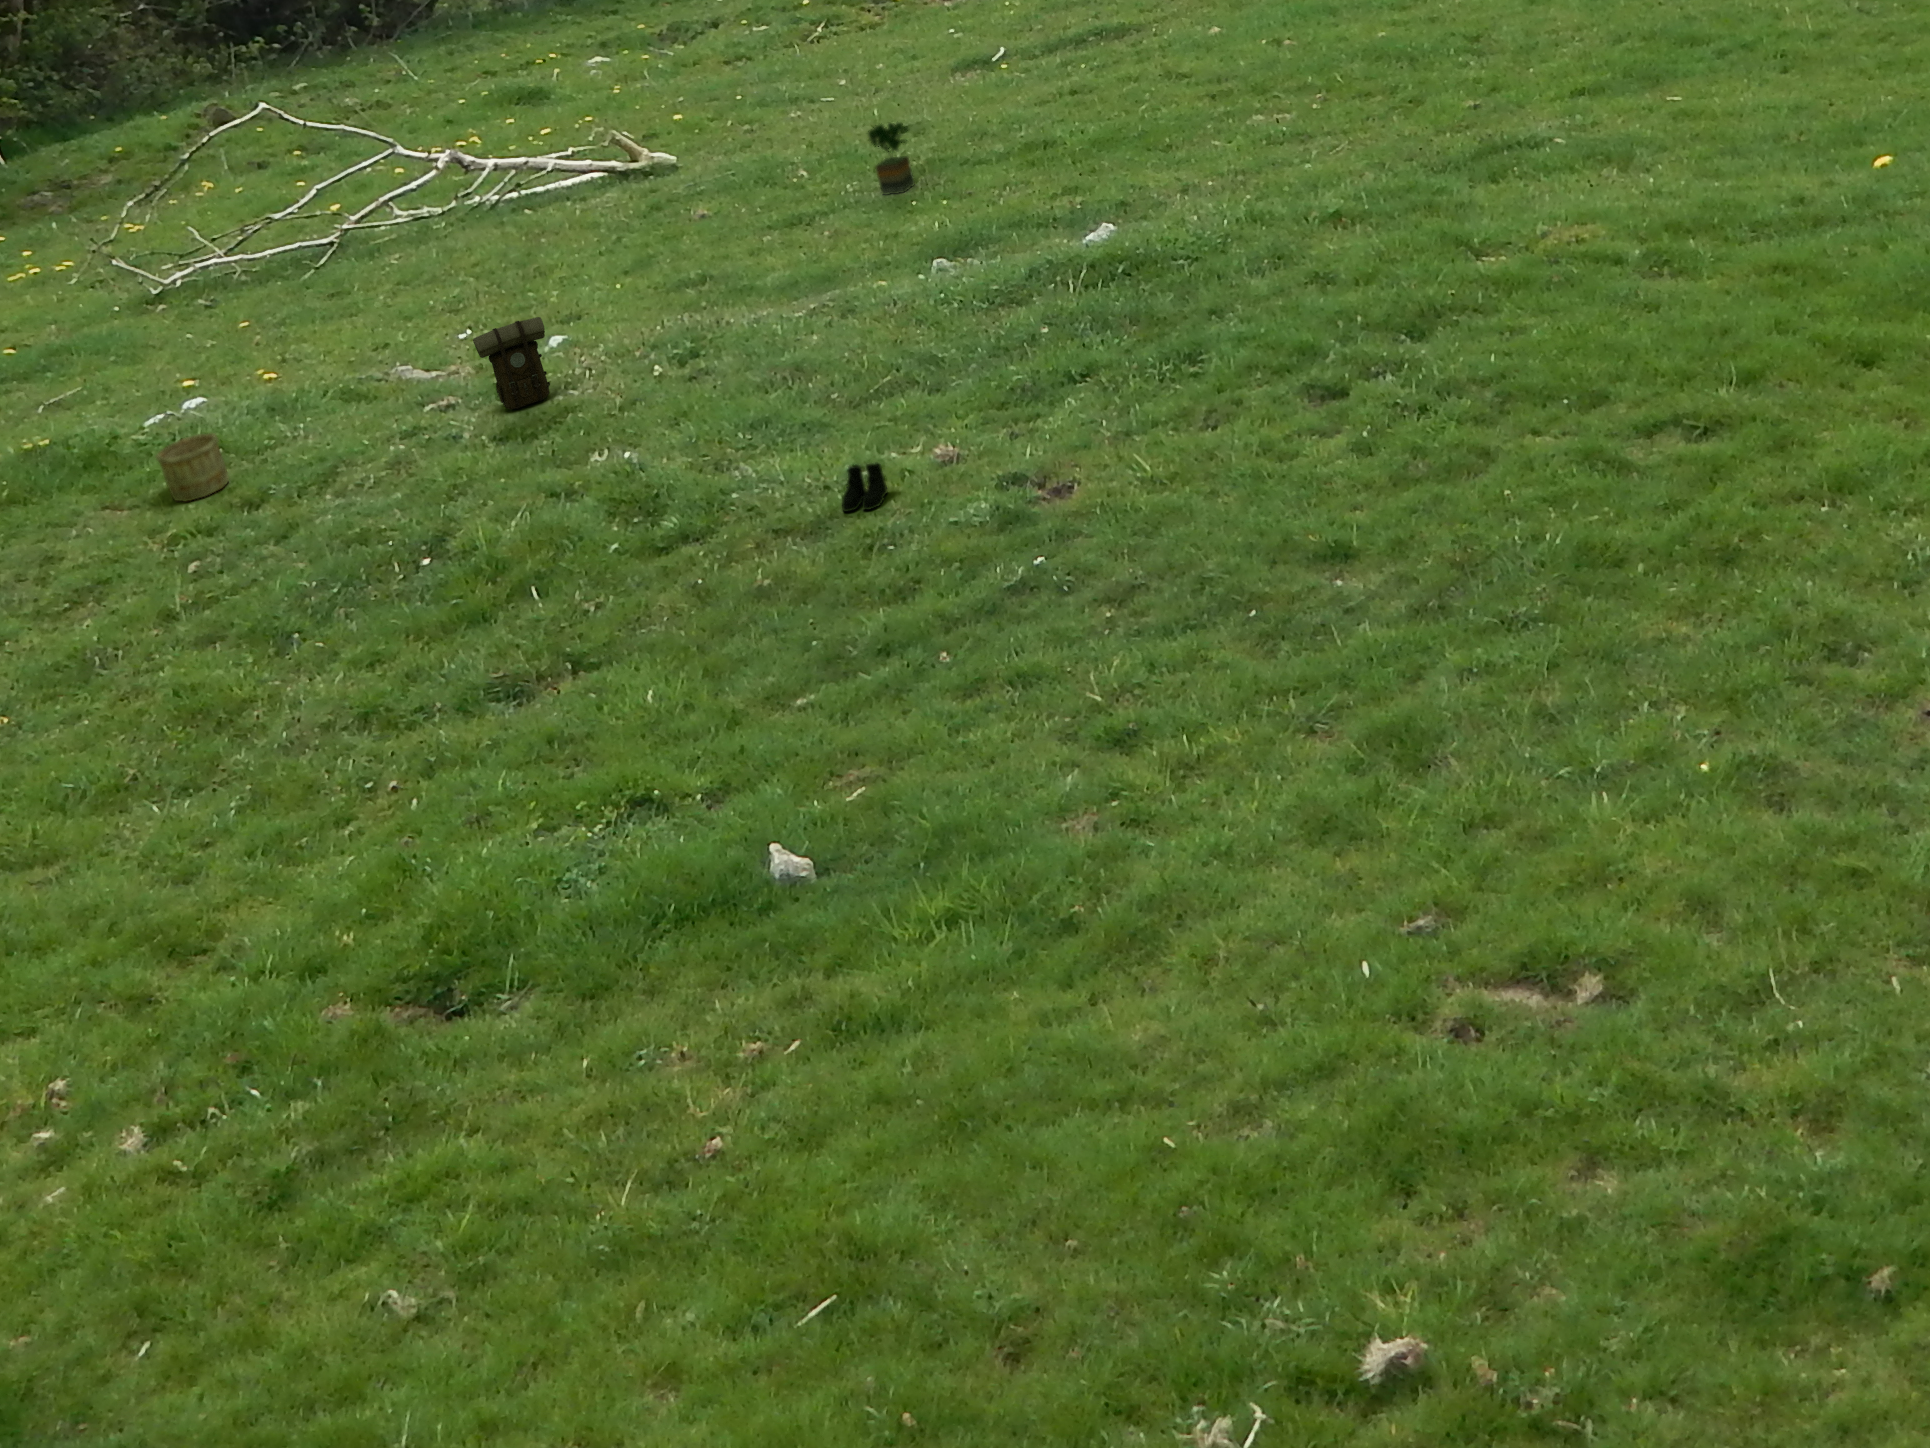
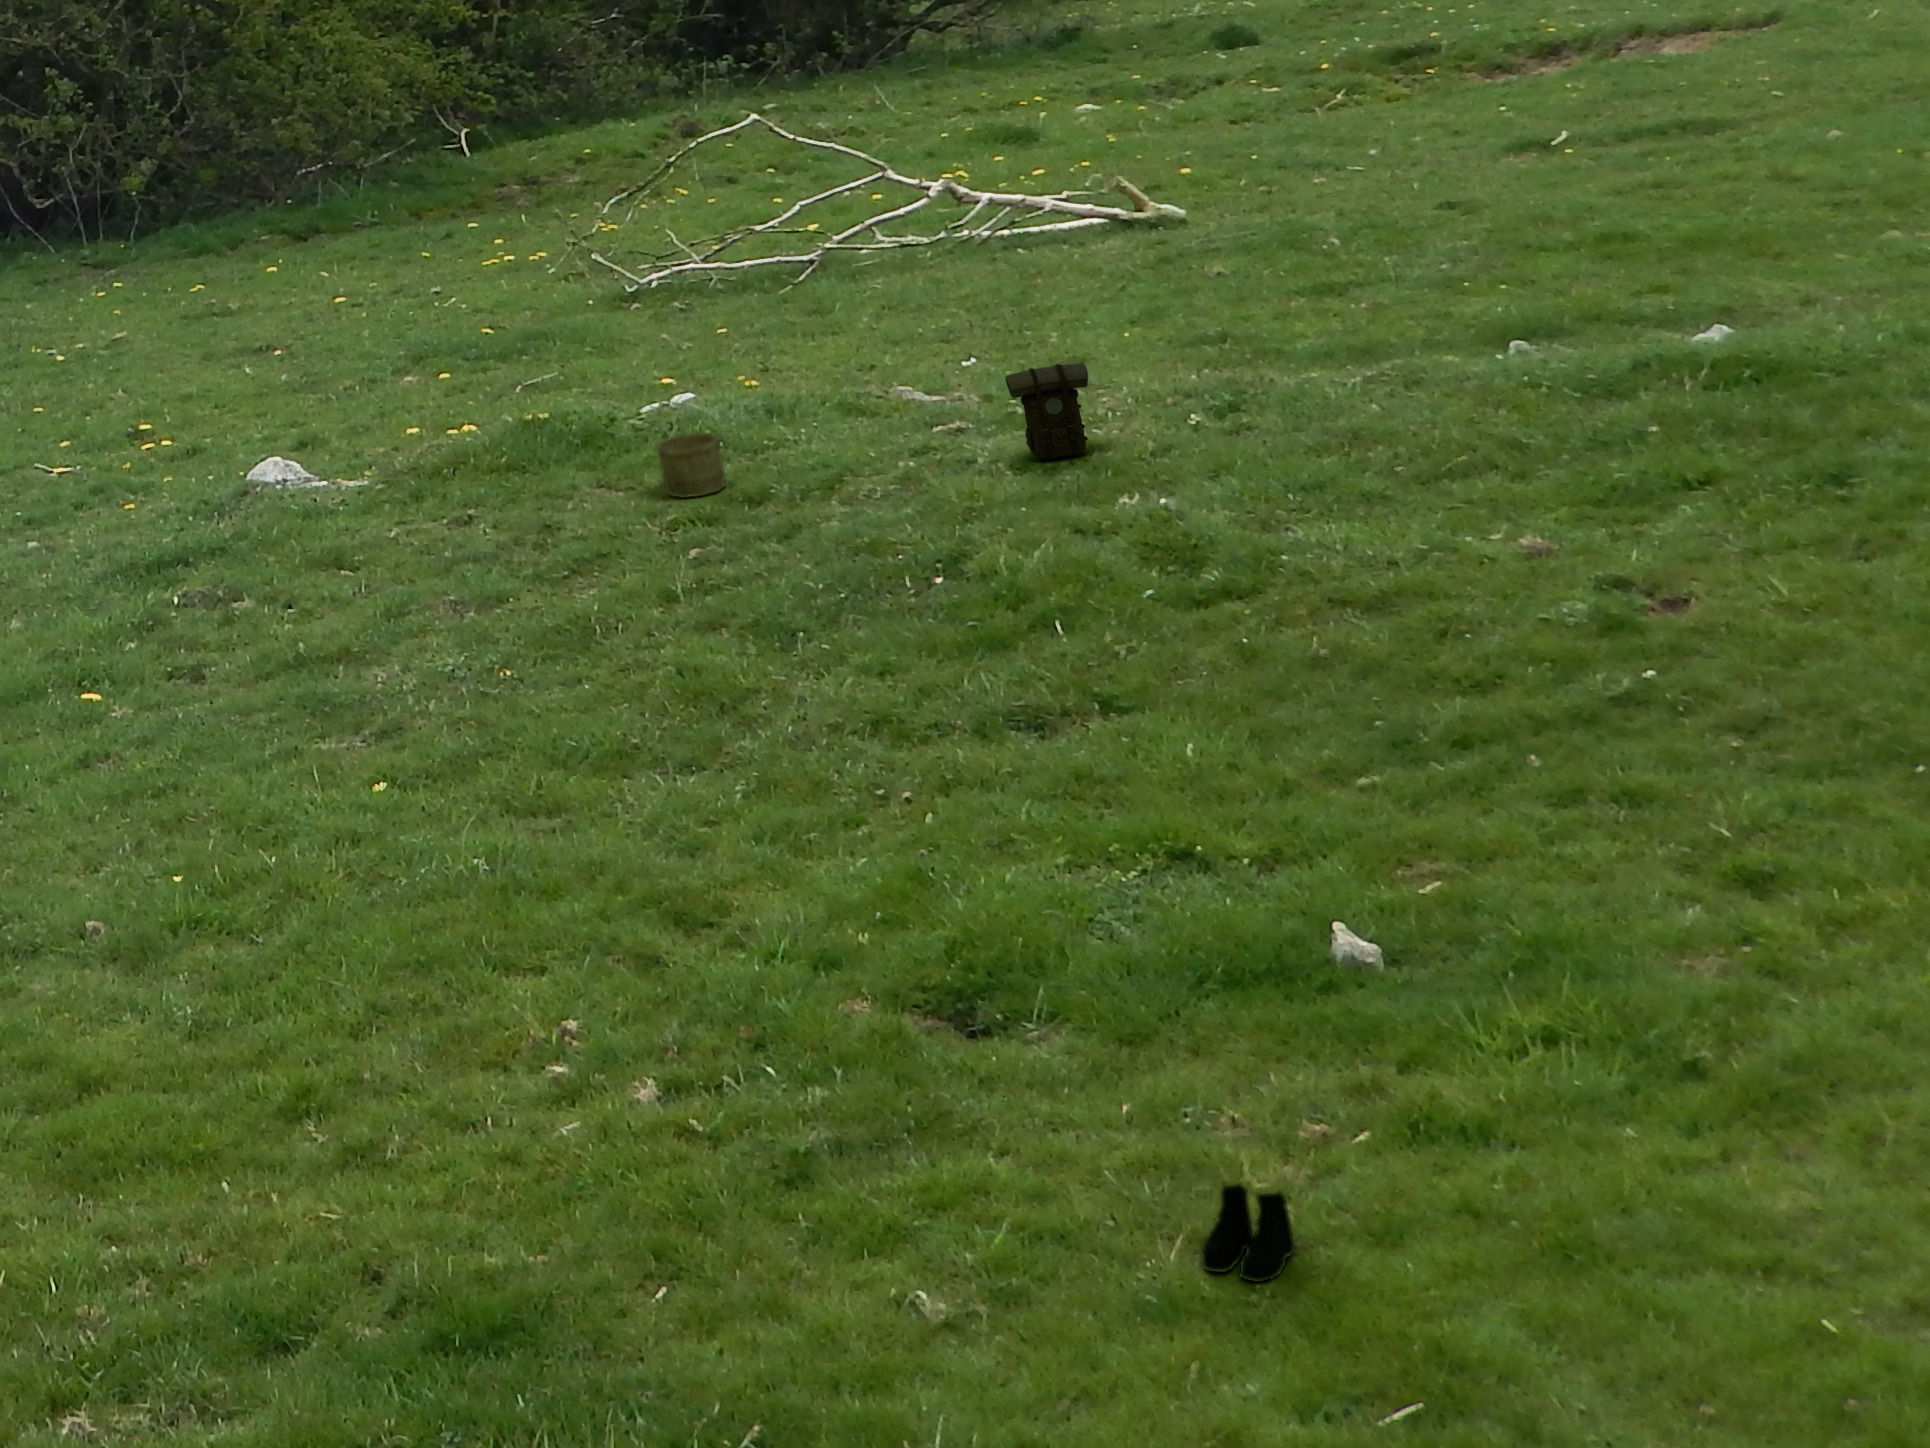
potted tree: present [868,123,915,195] -> none [1495,217,1557,303]
boots: present [842,463,887,512] -> present [1201,1183,1295,1282]

